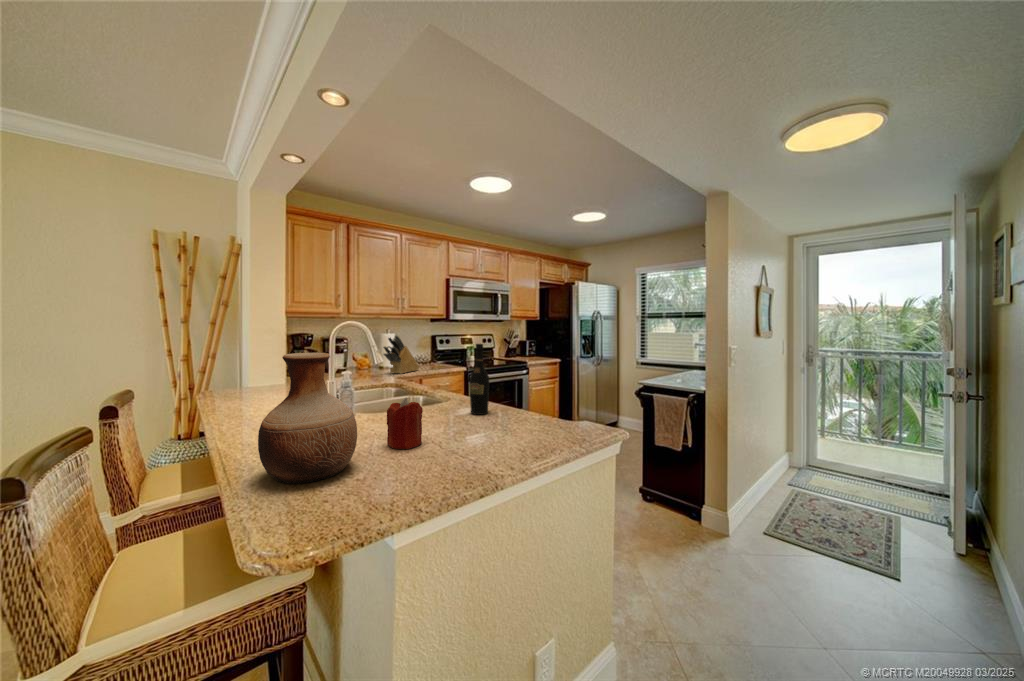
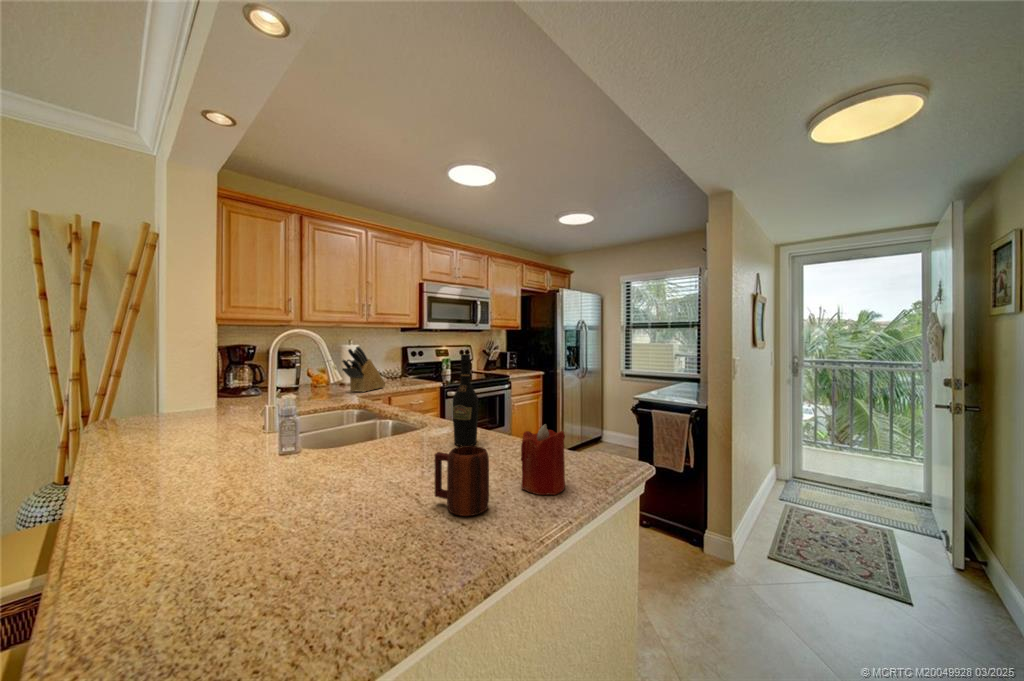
vase: present [258,353,357,484] -> none [103,367,287,594]
candle: present [387,398,423,449] -> present [521,424,565,495]
mug: none [452,409,488,455] -> present [435,446,489,516]

